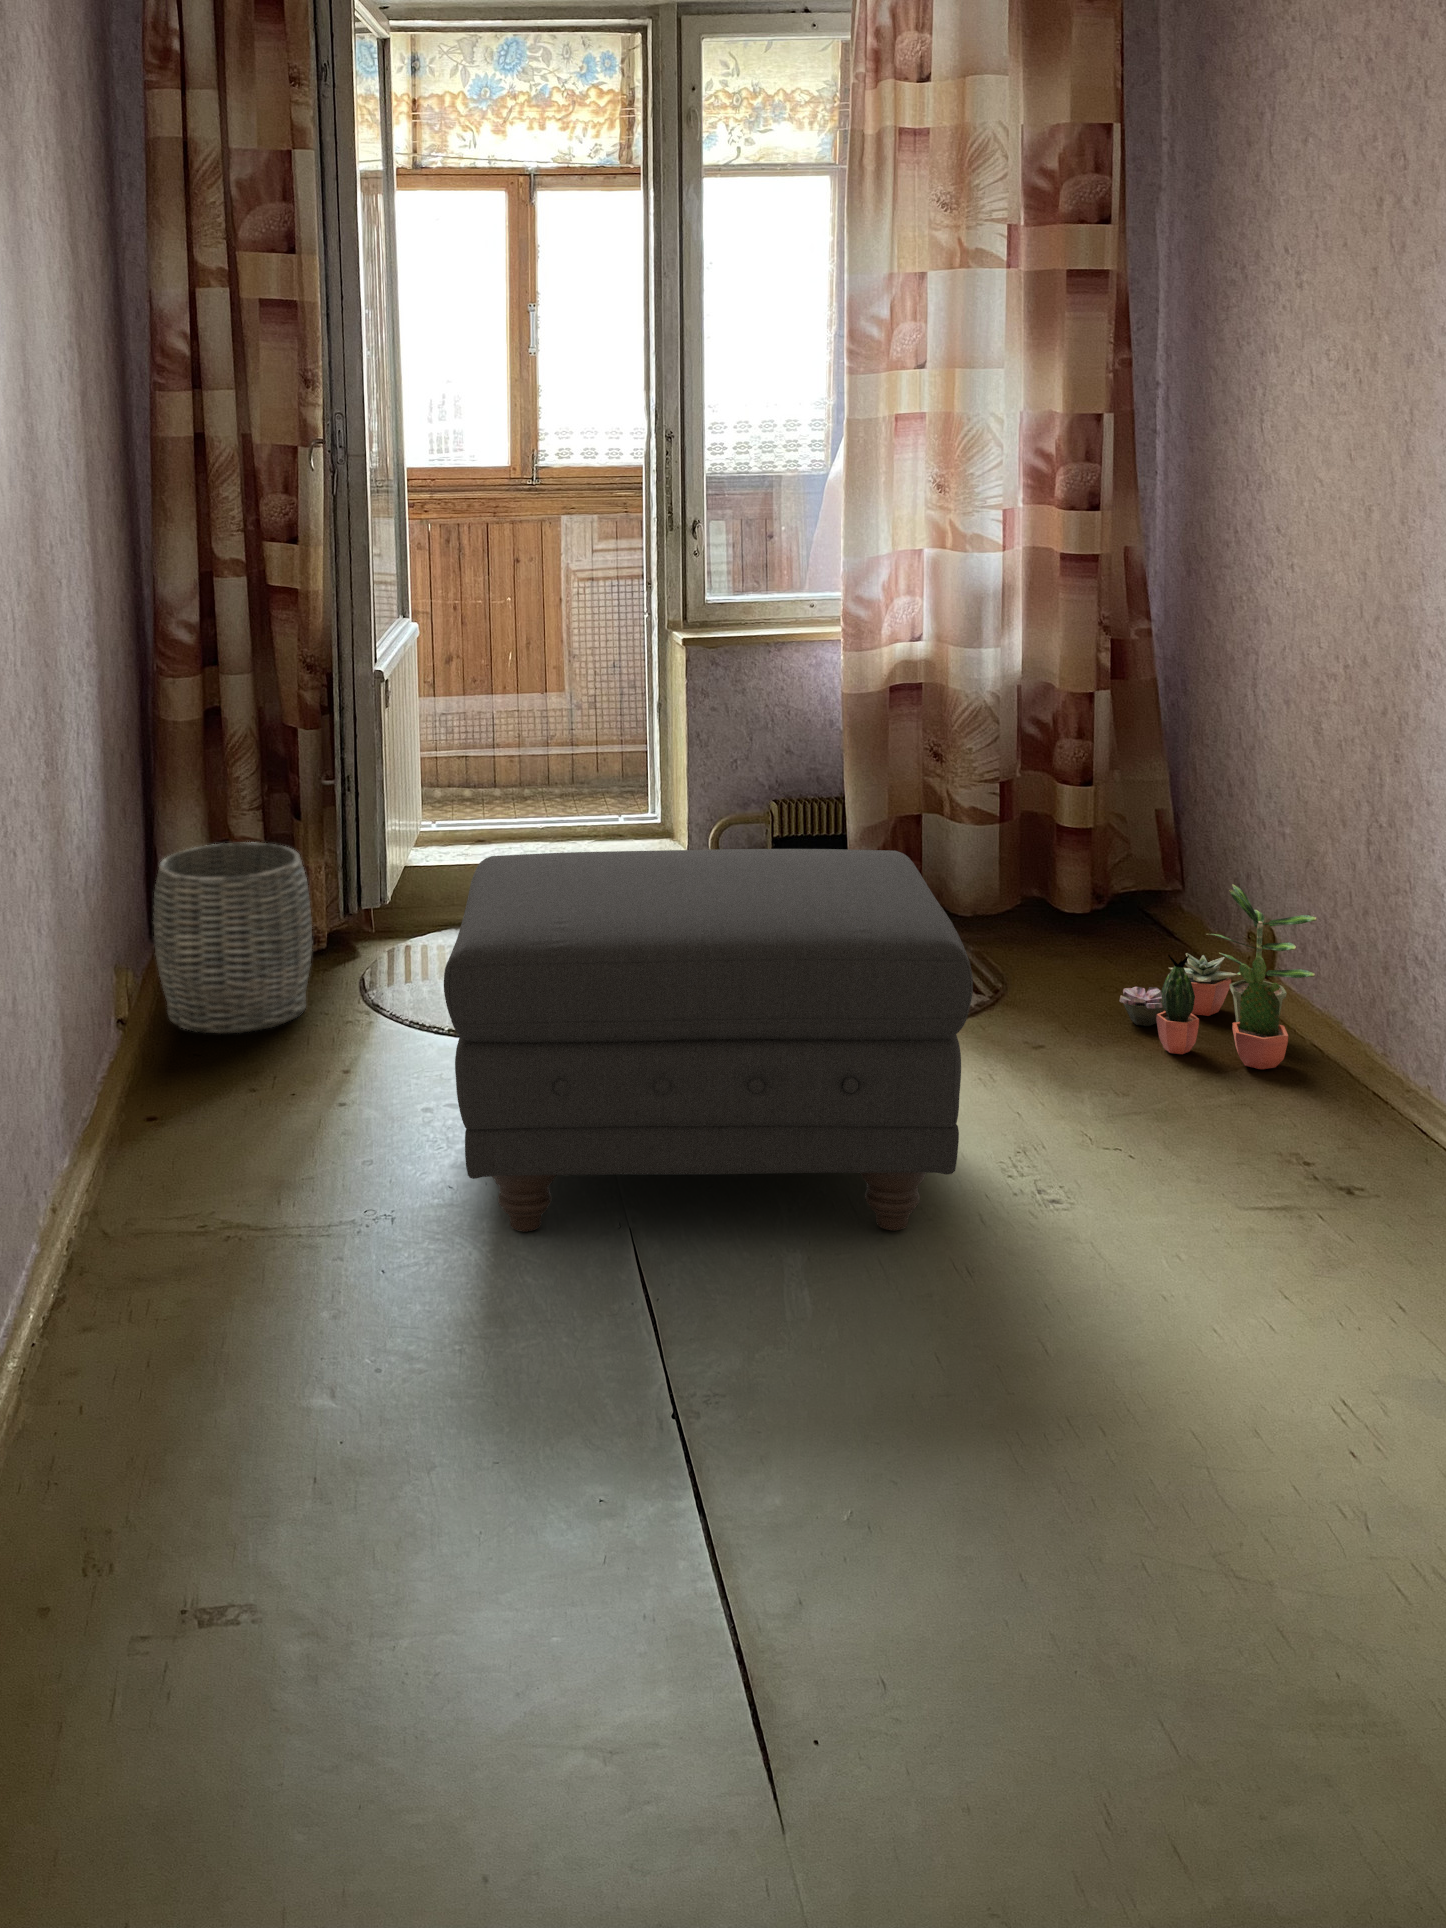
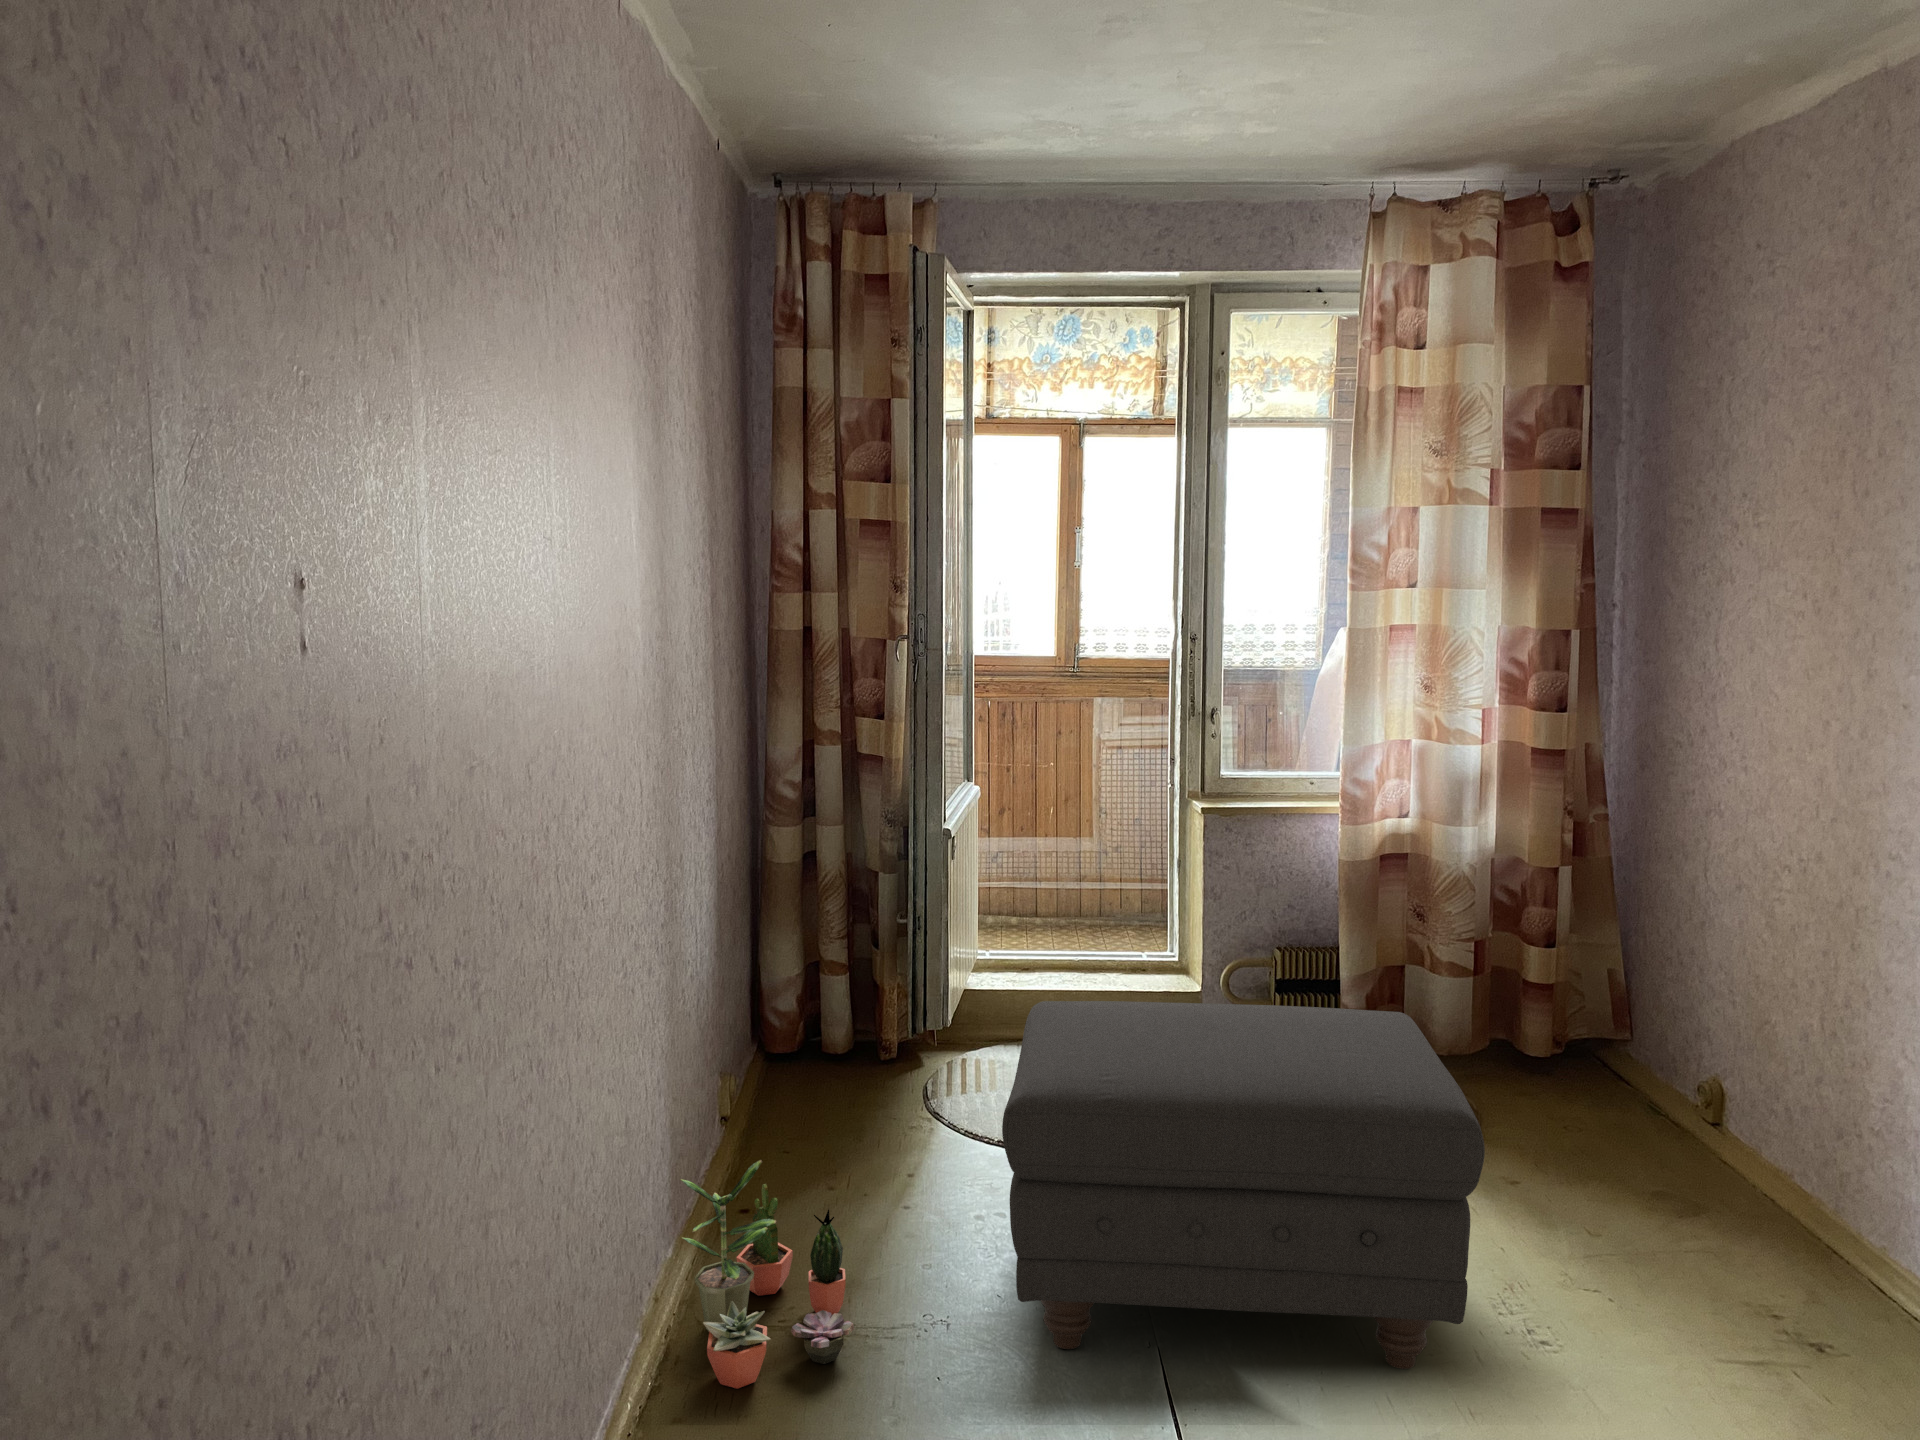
woven basket: present [153,842,312,1033] -> none [755,968,886,1133]
potted plant: present [1120,884,1317,1069] -> present [680,1160,854,1389]

